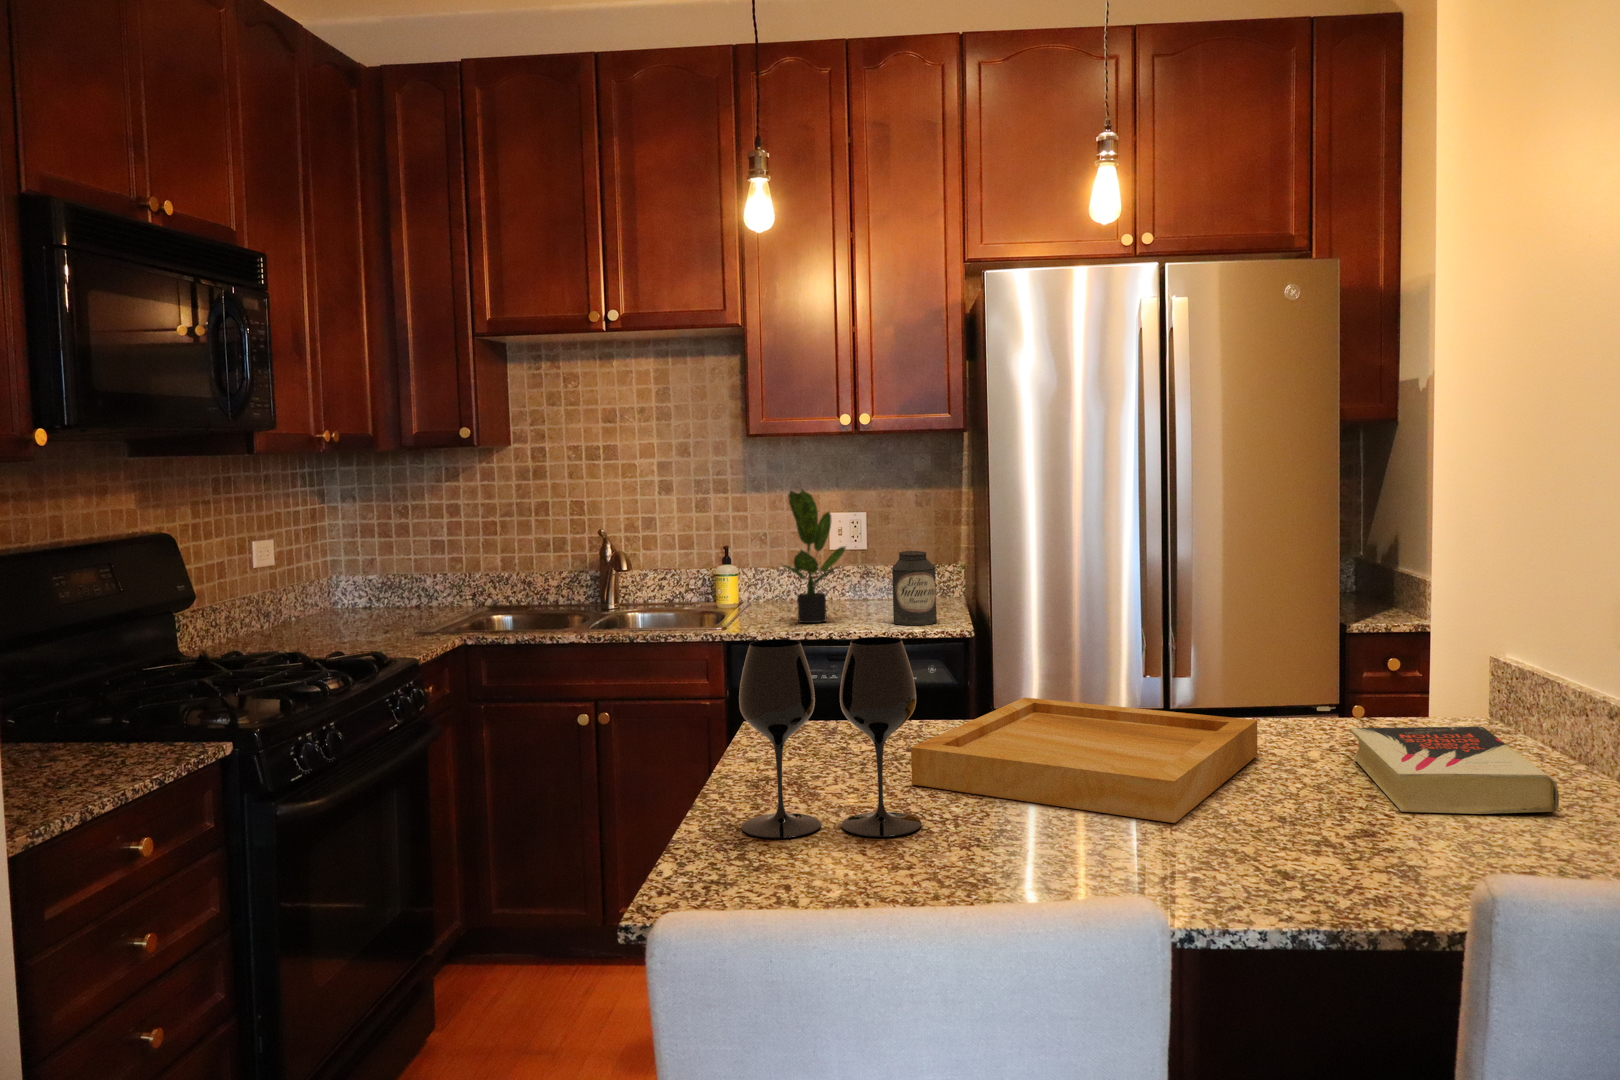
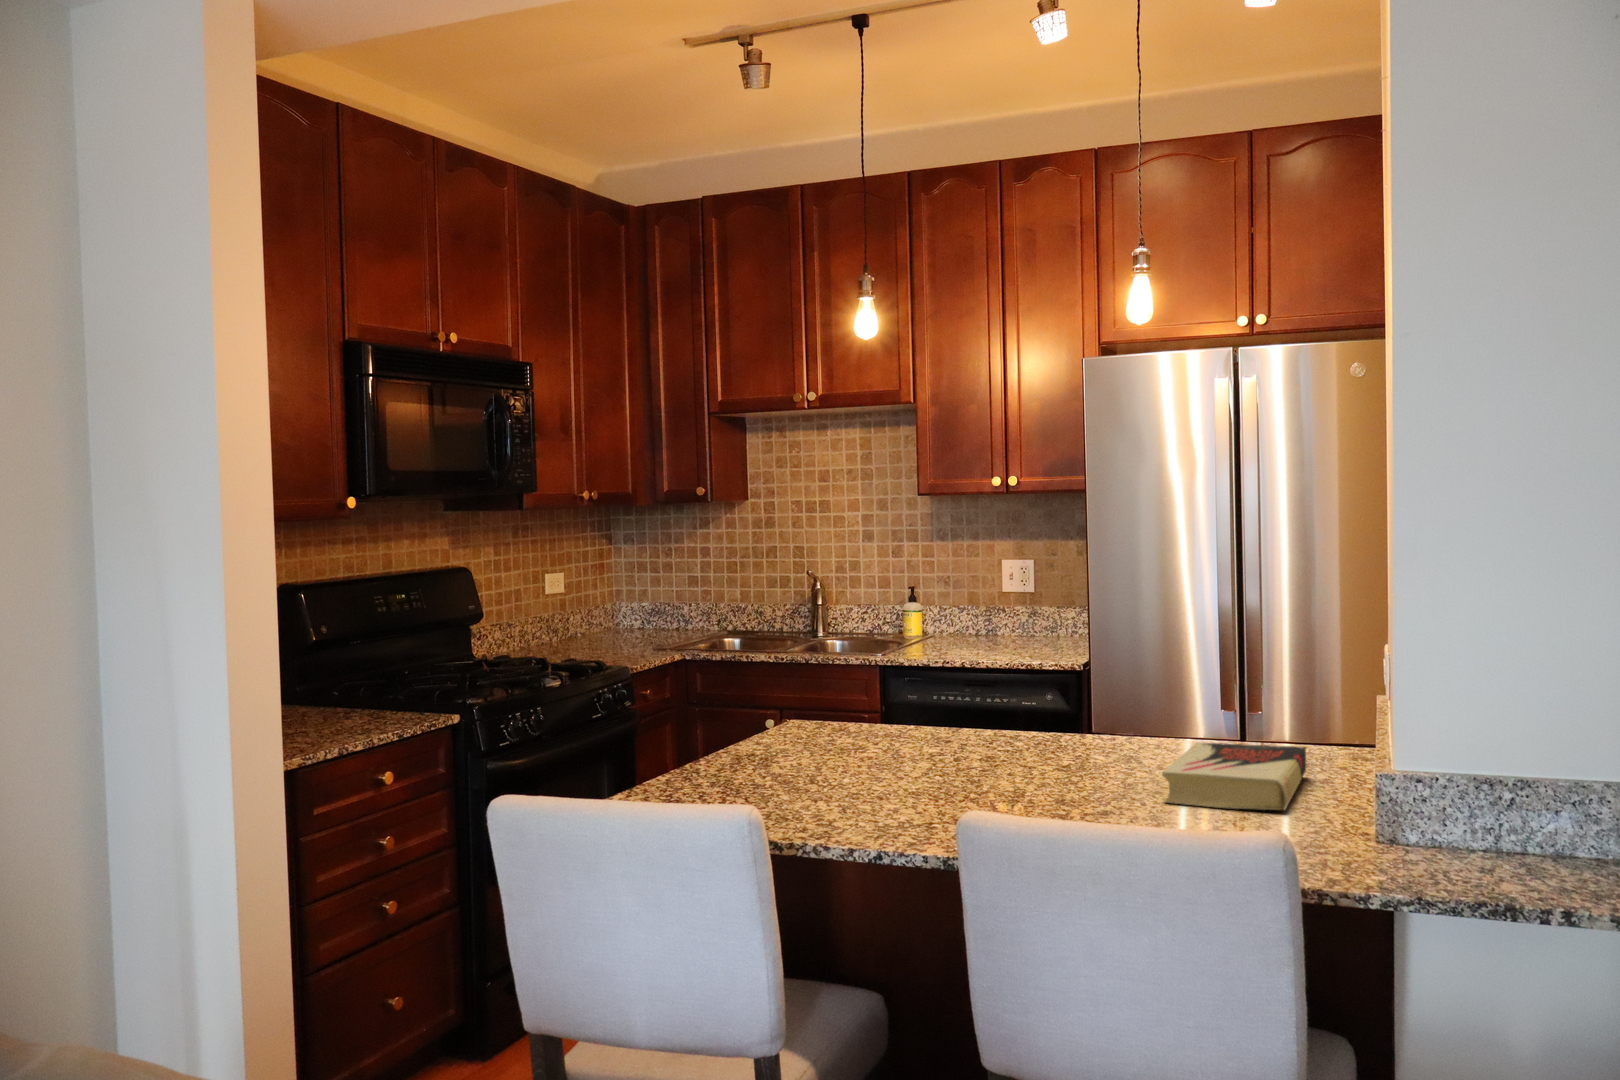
potted plant: present [784,489,846,623] -> none [934,538,991,653]
canister: present [892,551,937,625] -> none [1022,593,1062,658]
wine glass: present [739,637,922,838] -> none [684,647,807,790]
tray: present [911,697,1257,823] -> none [838,709,1128,797]

